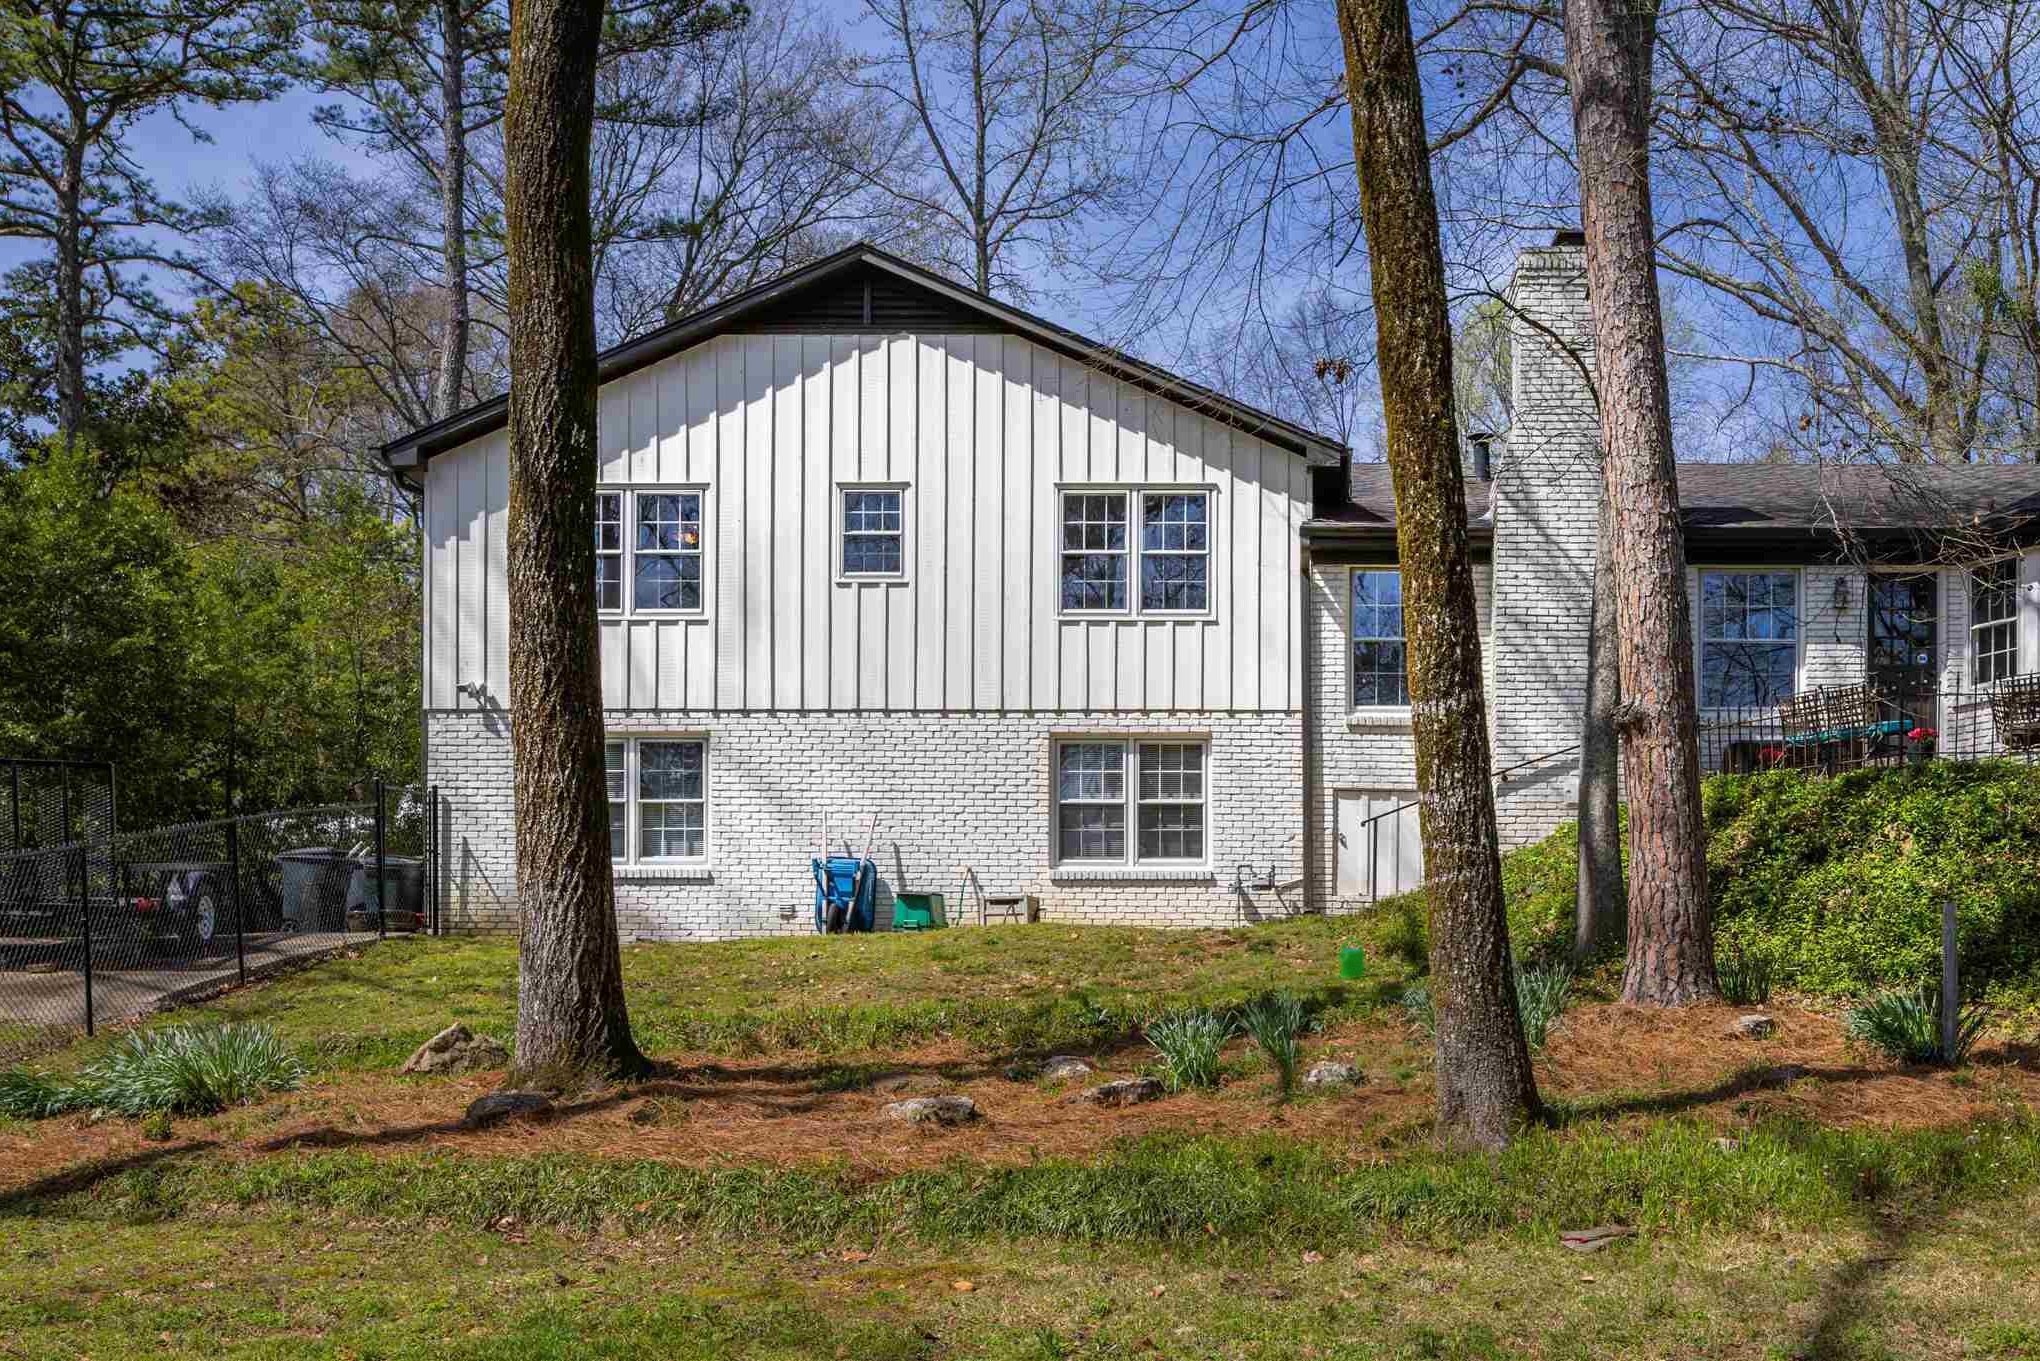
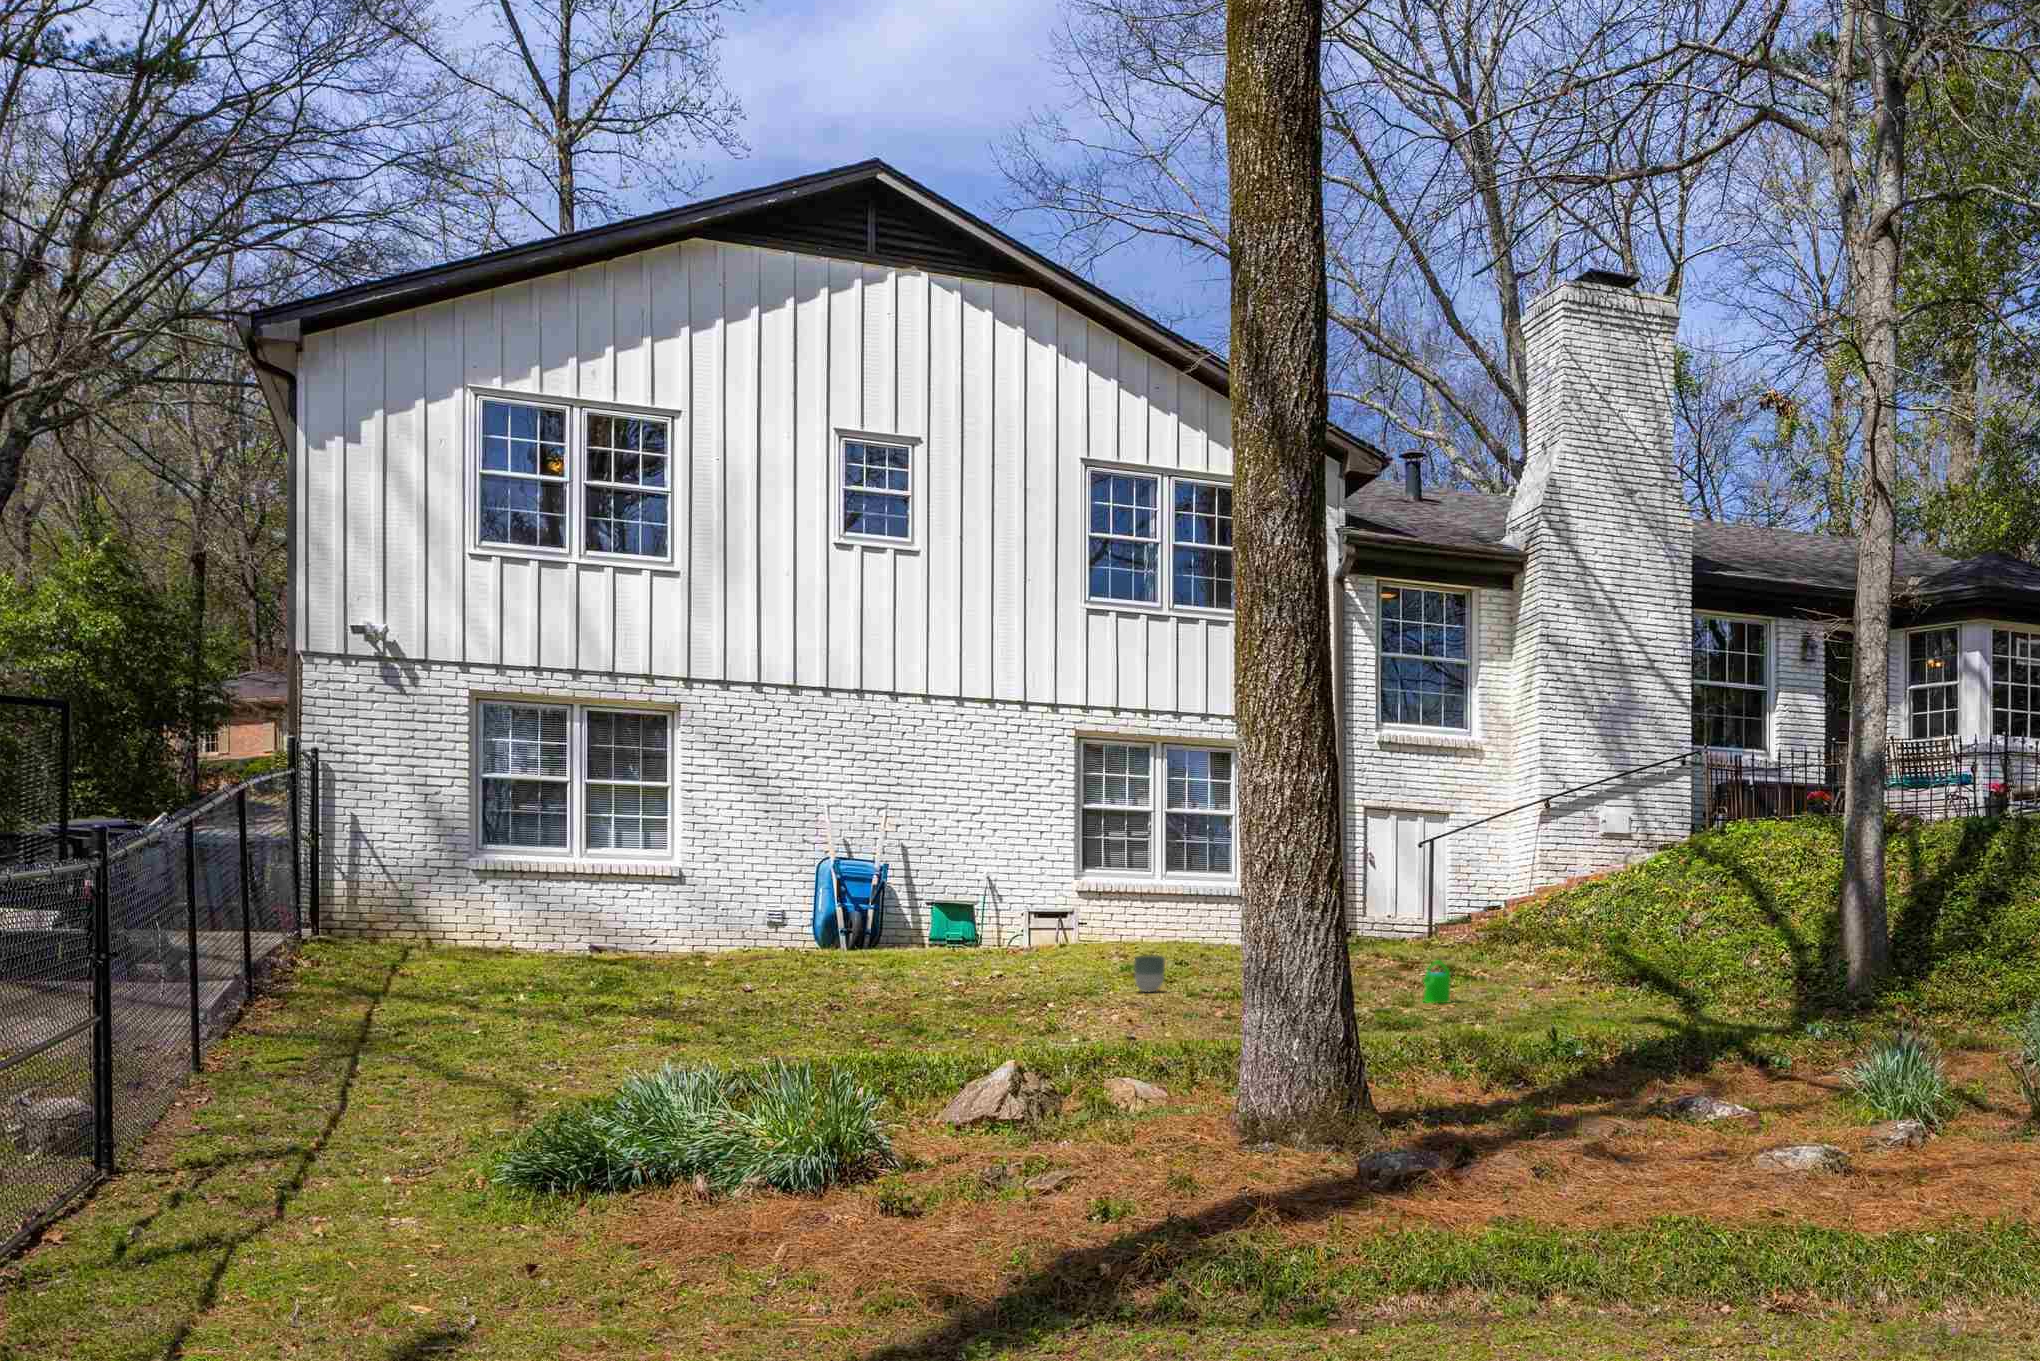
planter: none [1074,942,1103,977] -> present [1134,955,1165,992]

